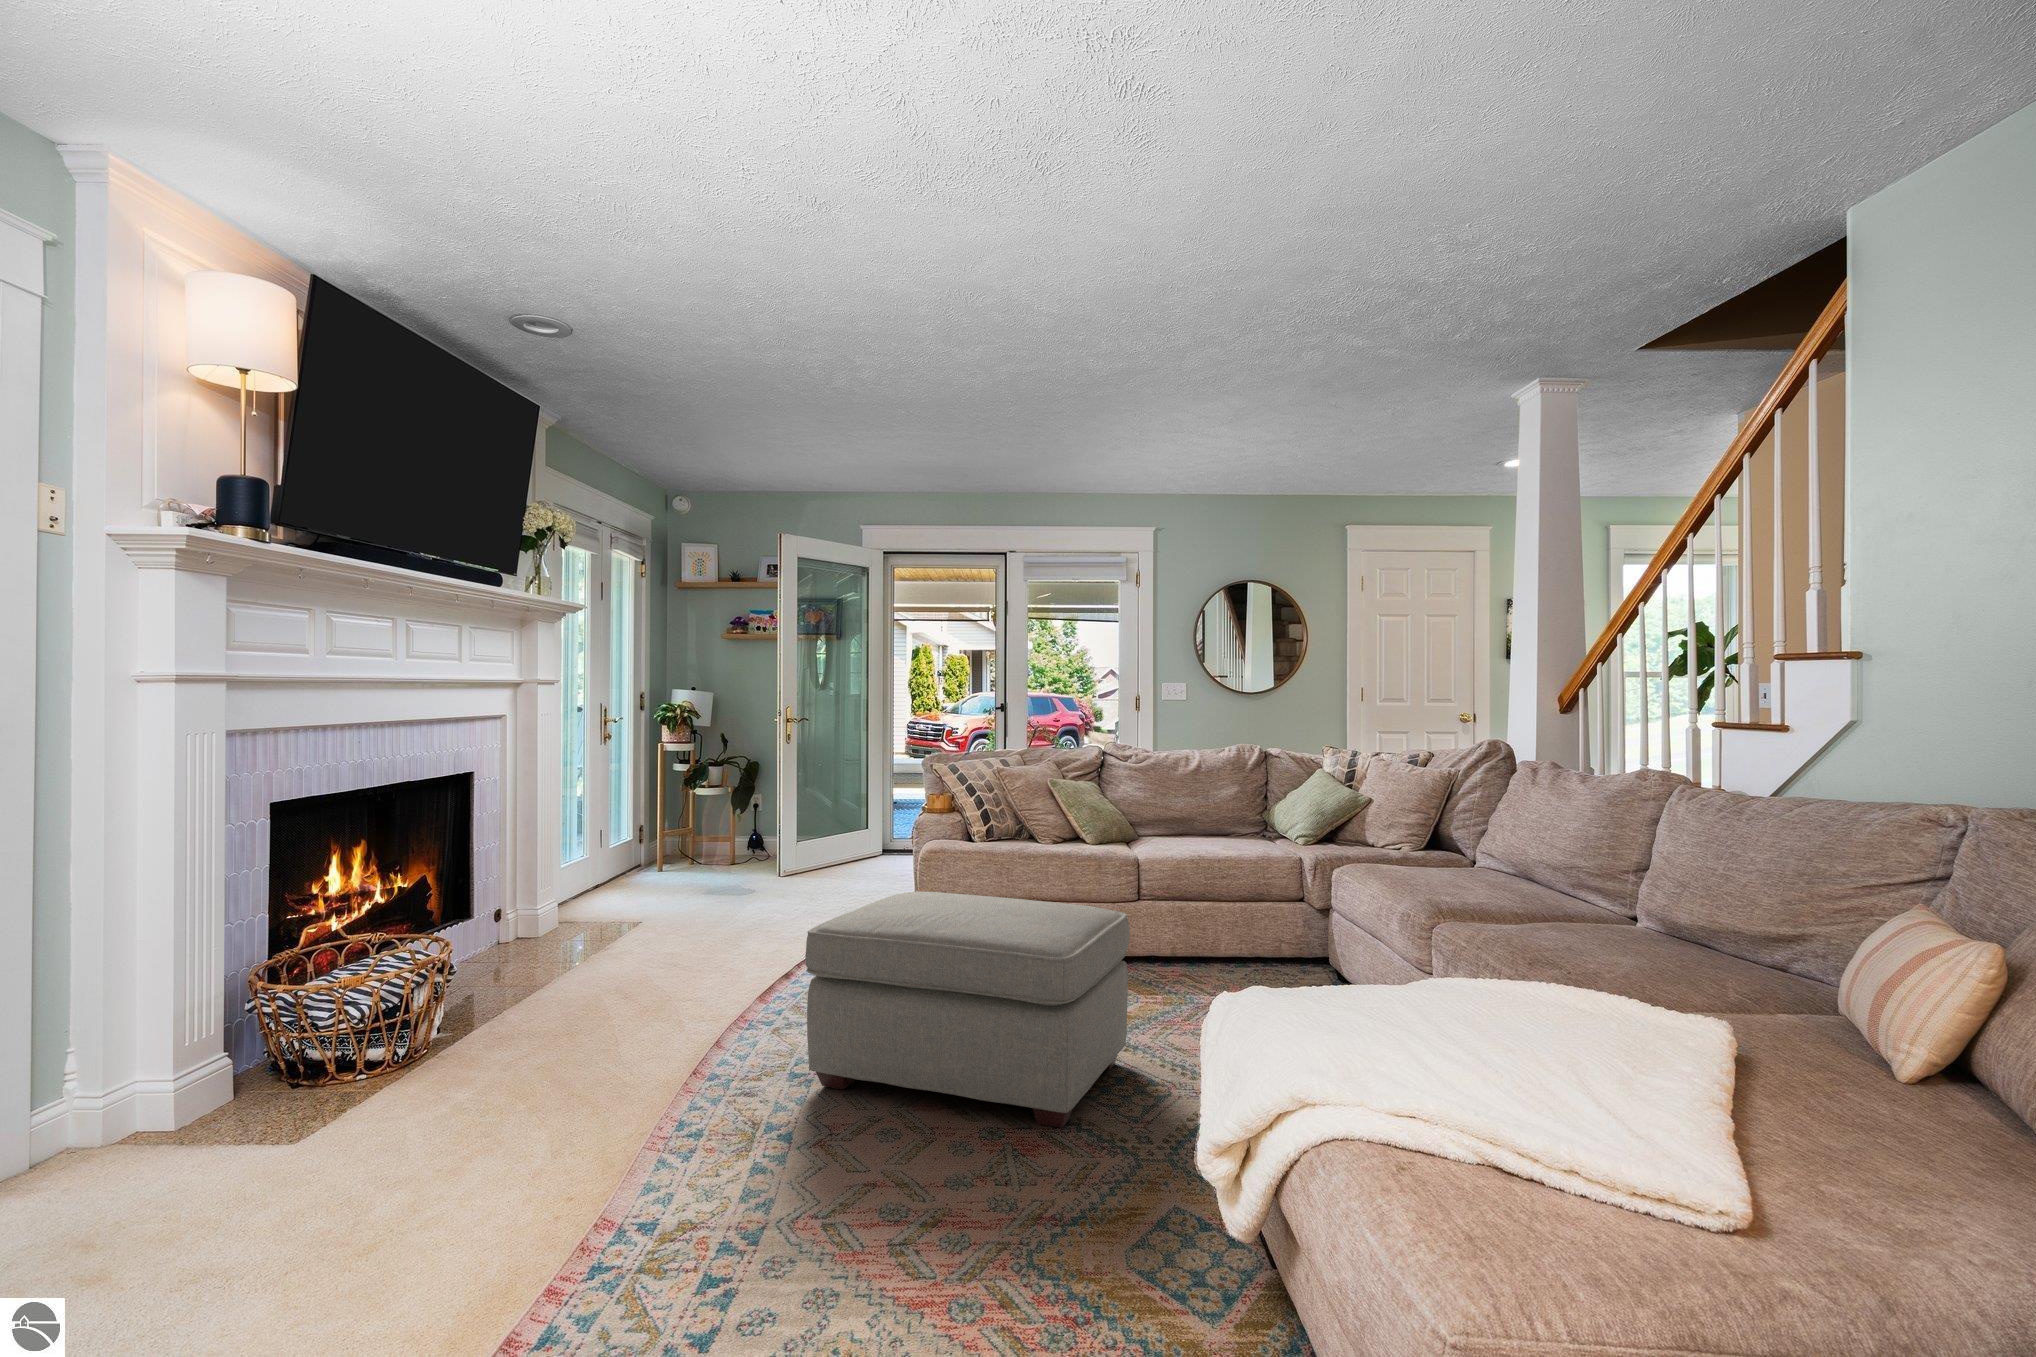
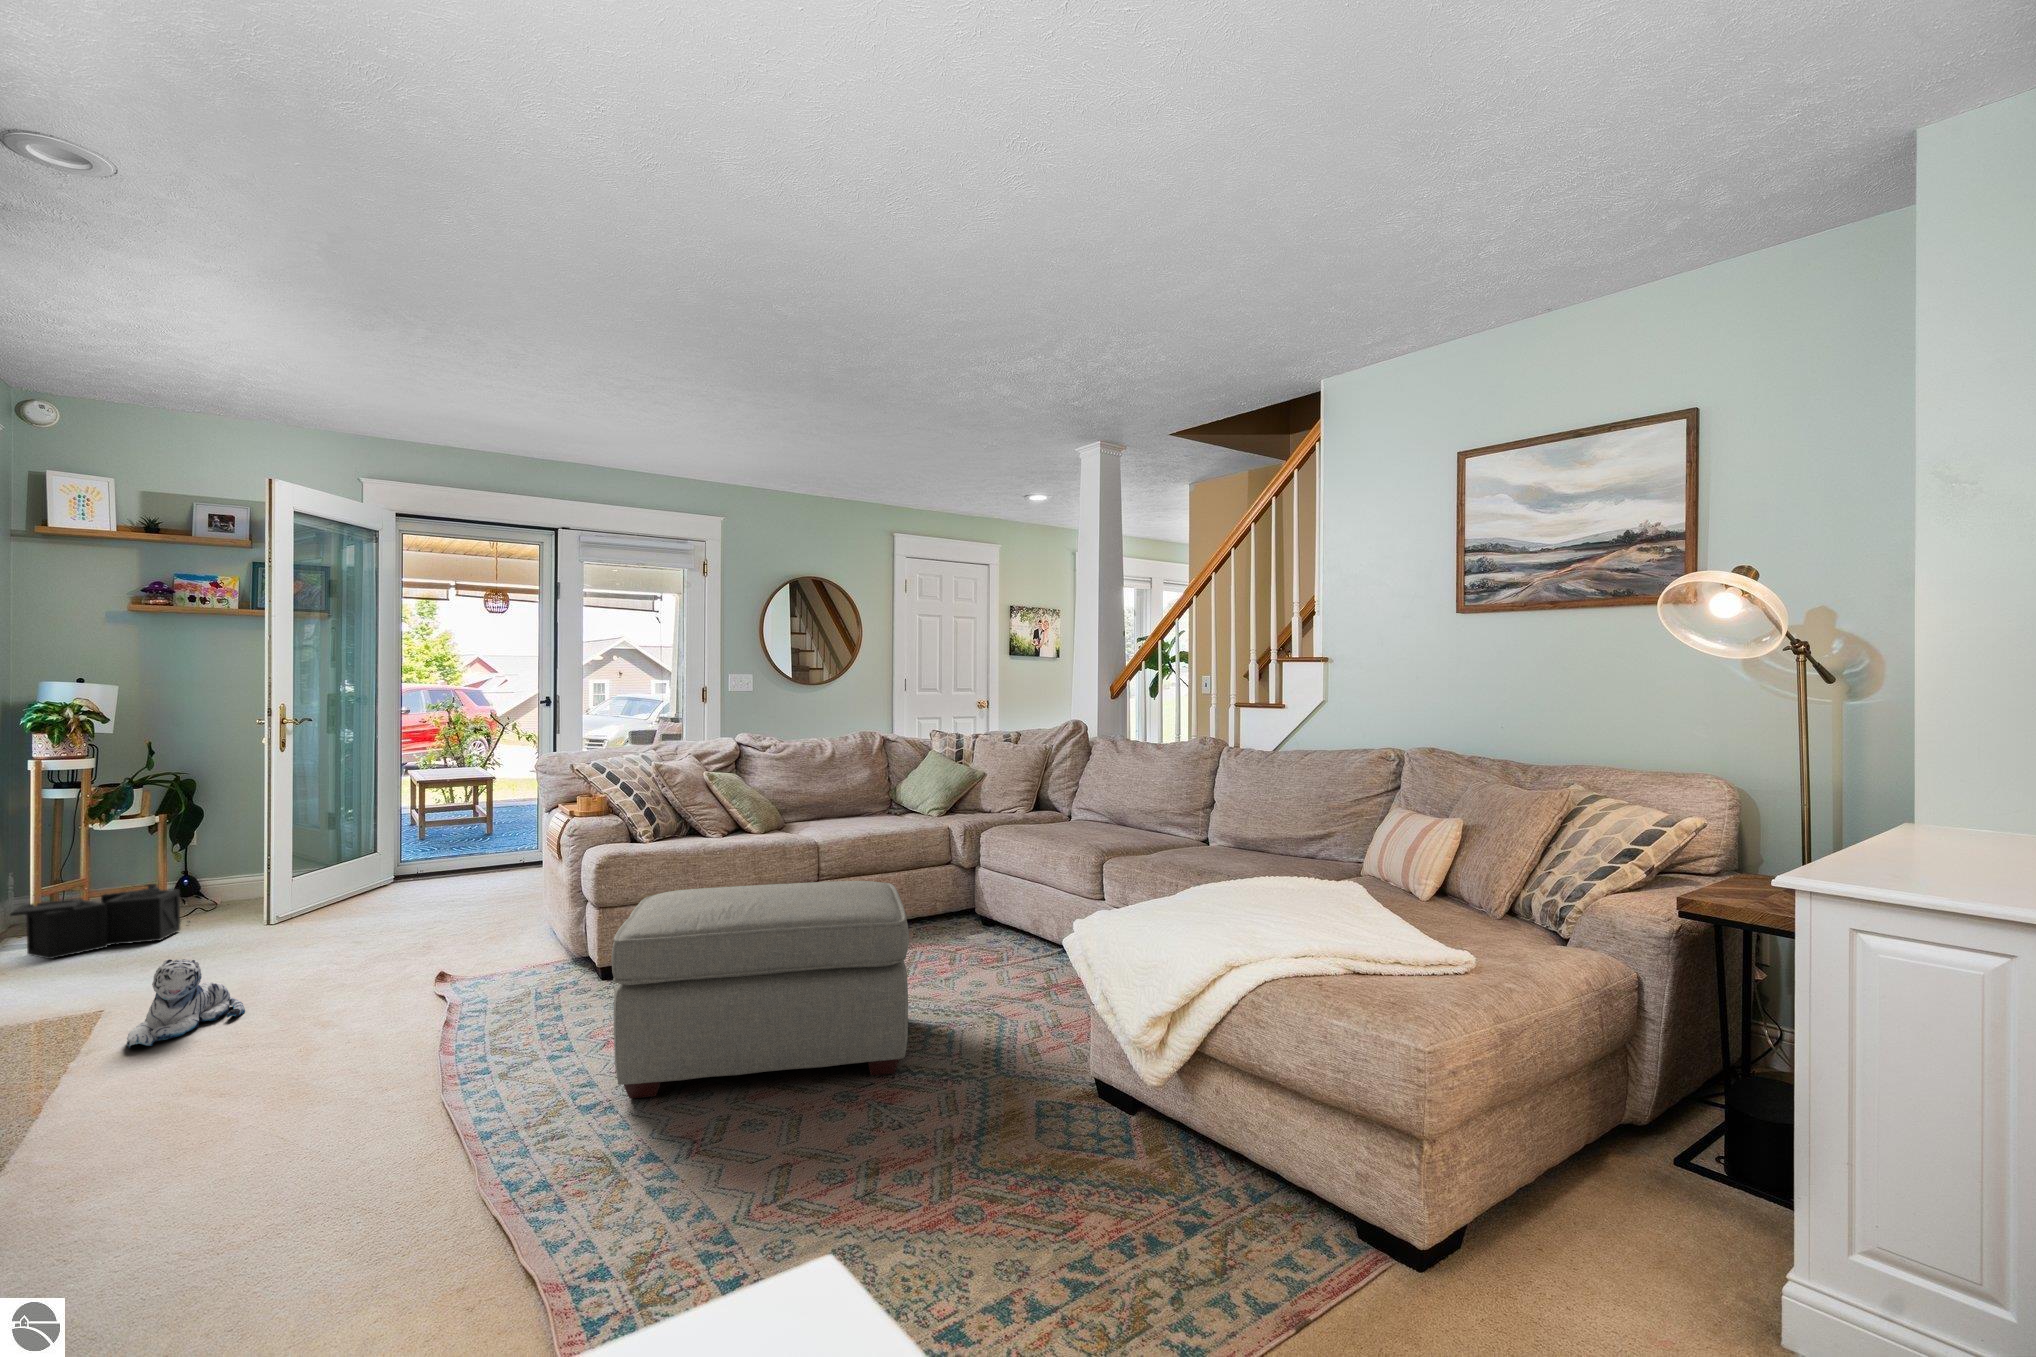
storage bin: none [609,836,722,885] -> present [10,884,181,959]
plush toy: none [592,895,681,960] -> present [127,959,245,1049]

